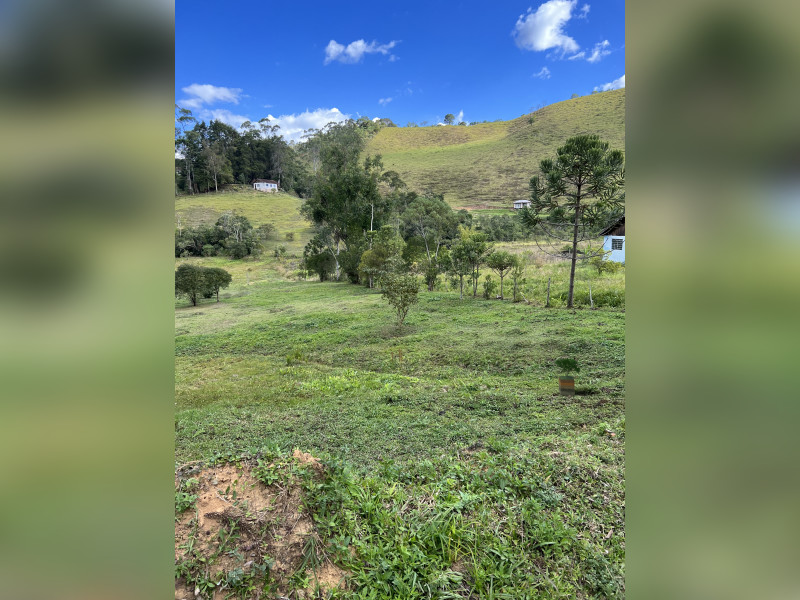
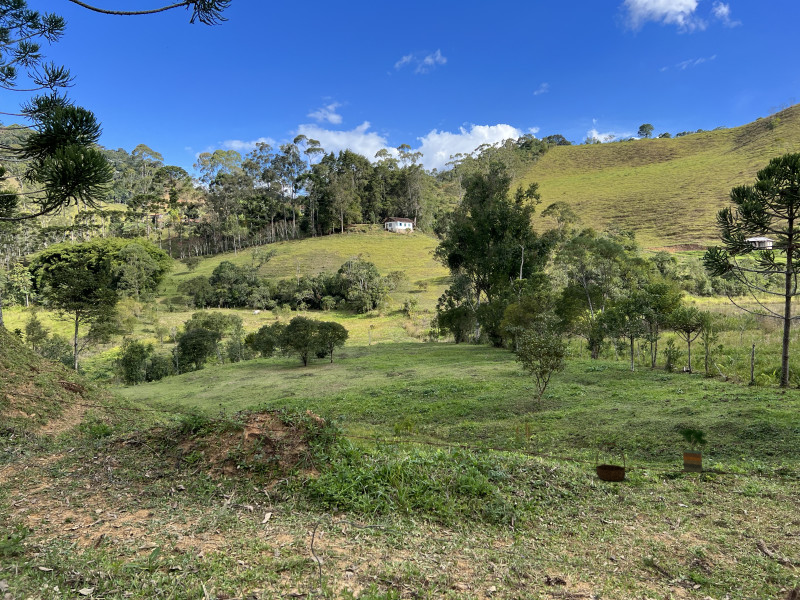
basket: none [501,382,526,417] -> present [596,443,625,481]

